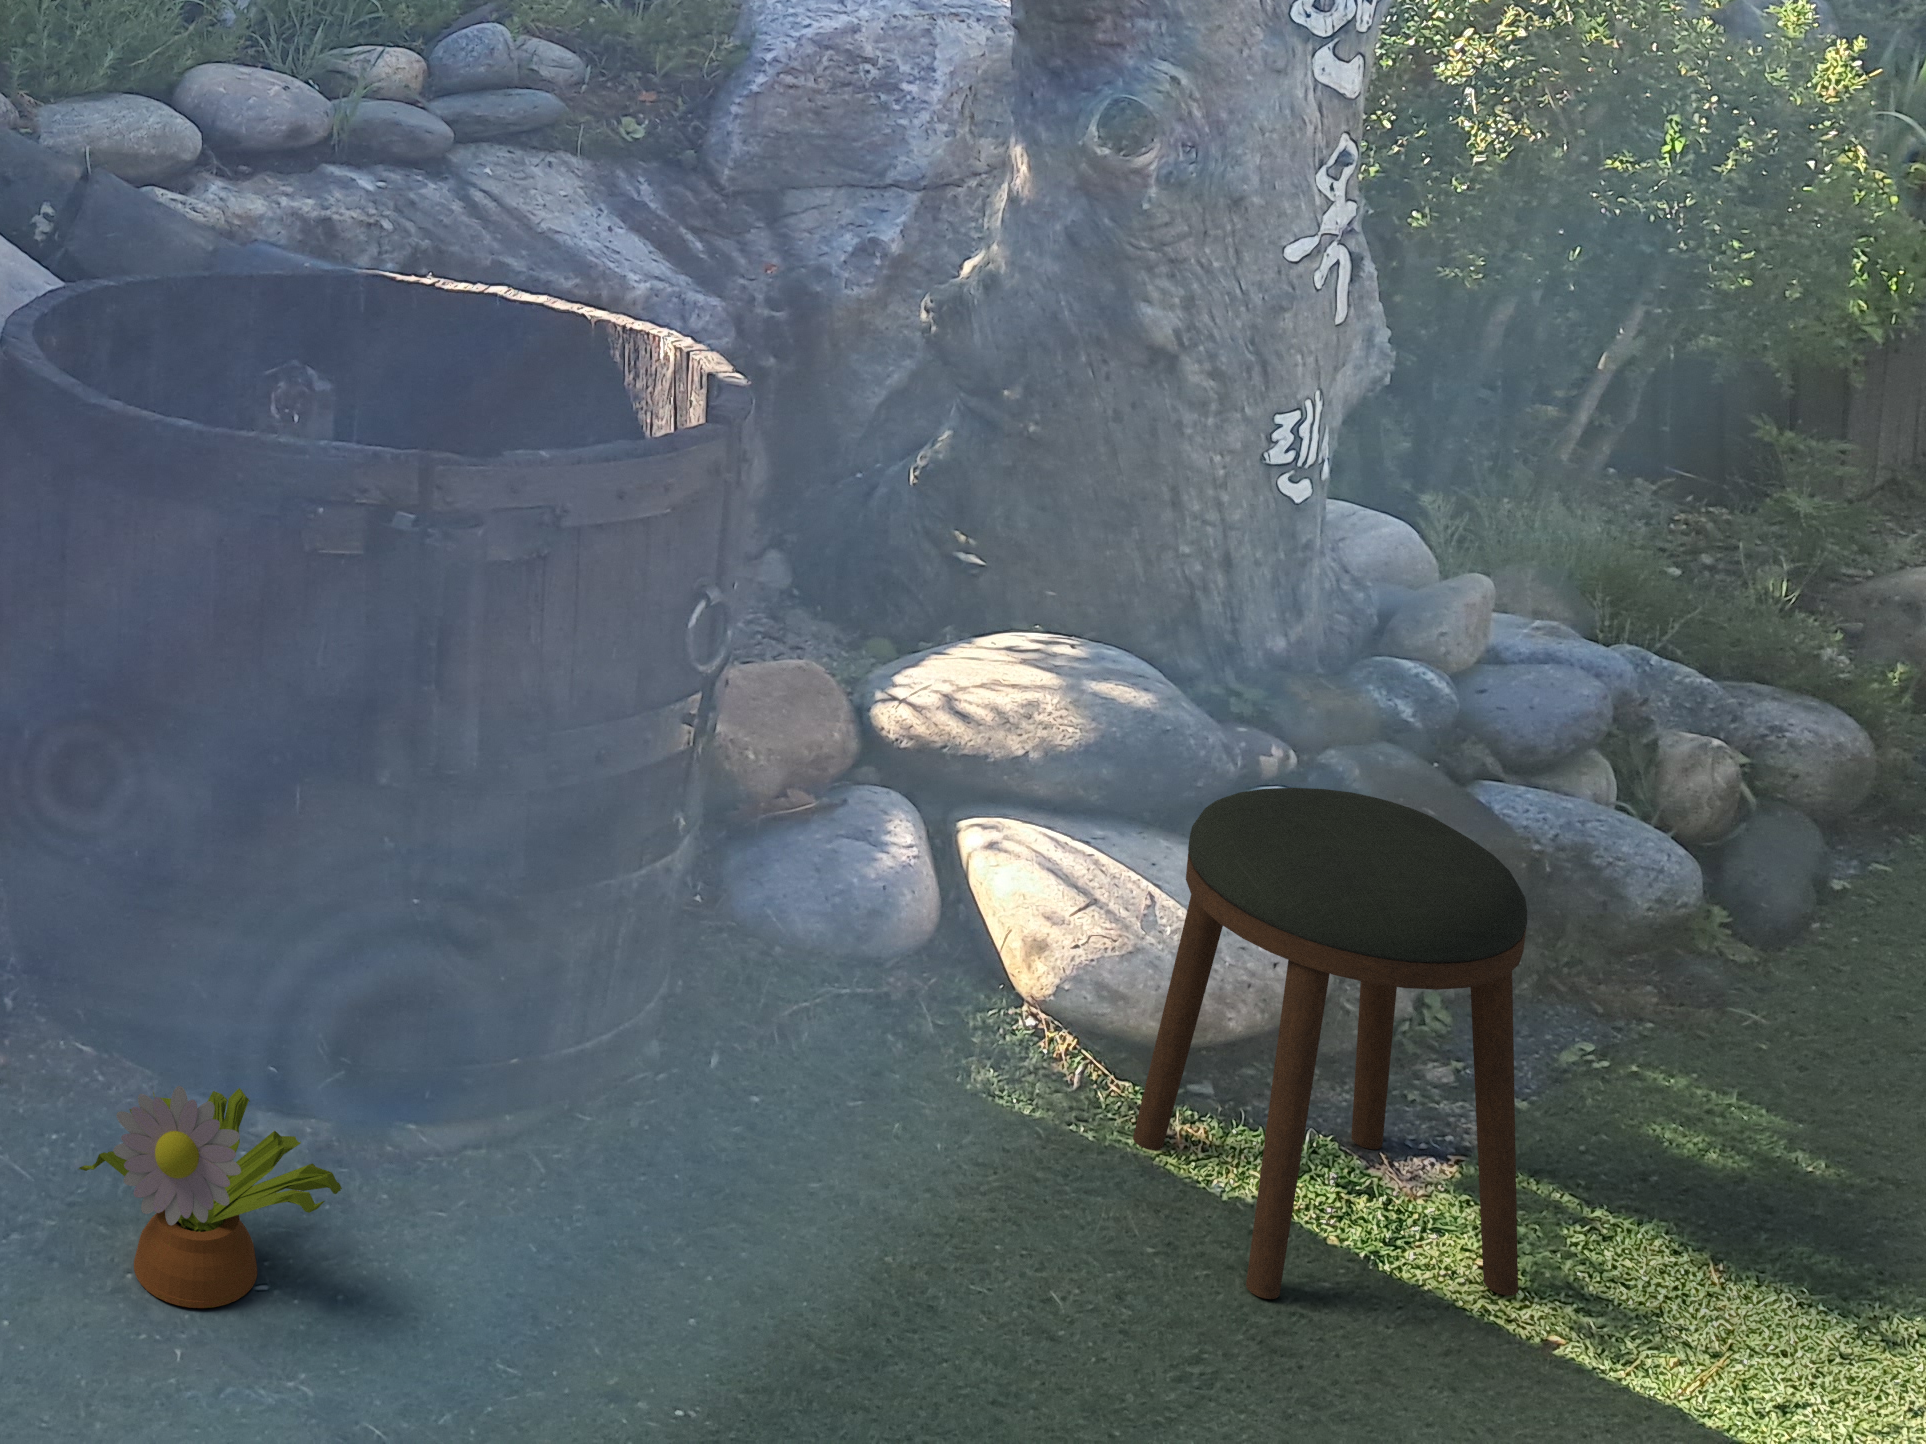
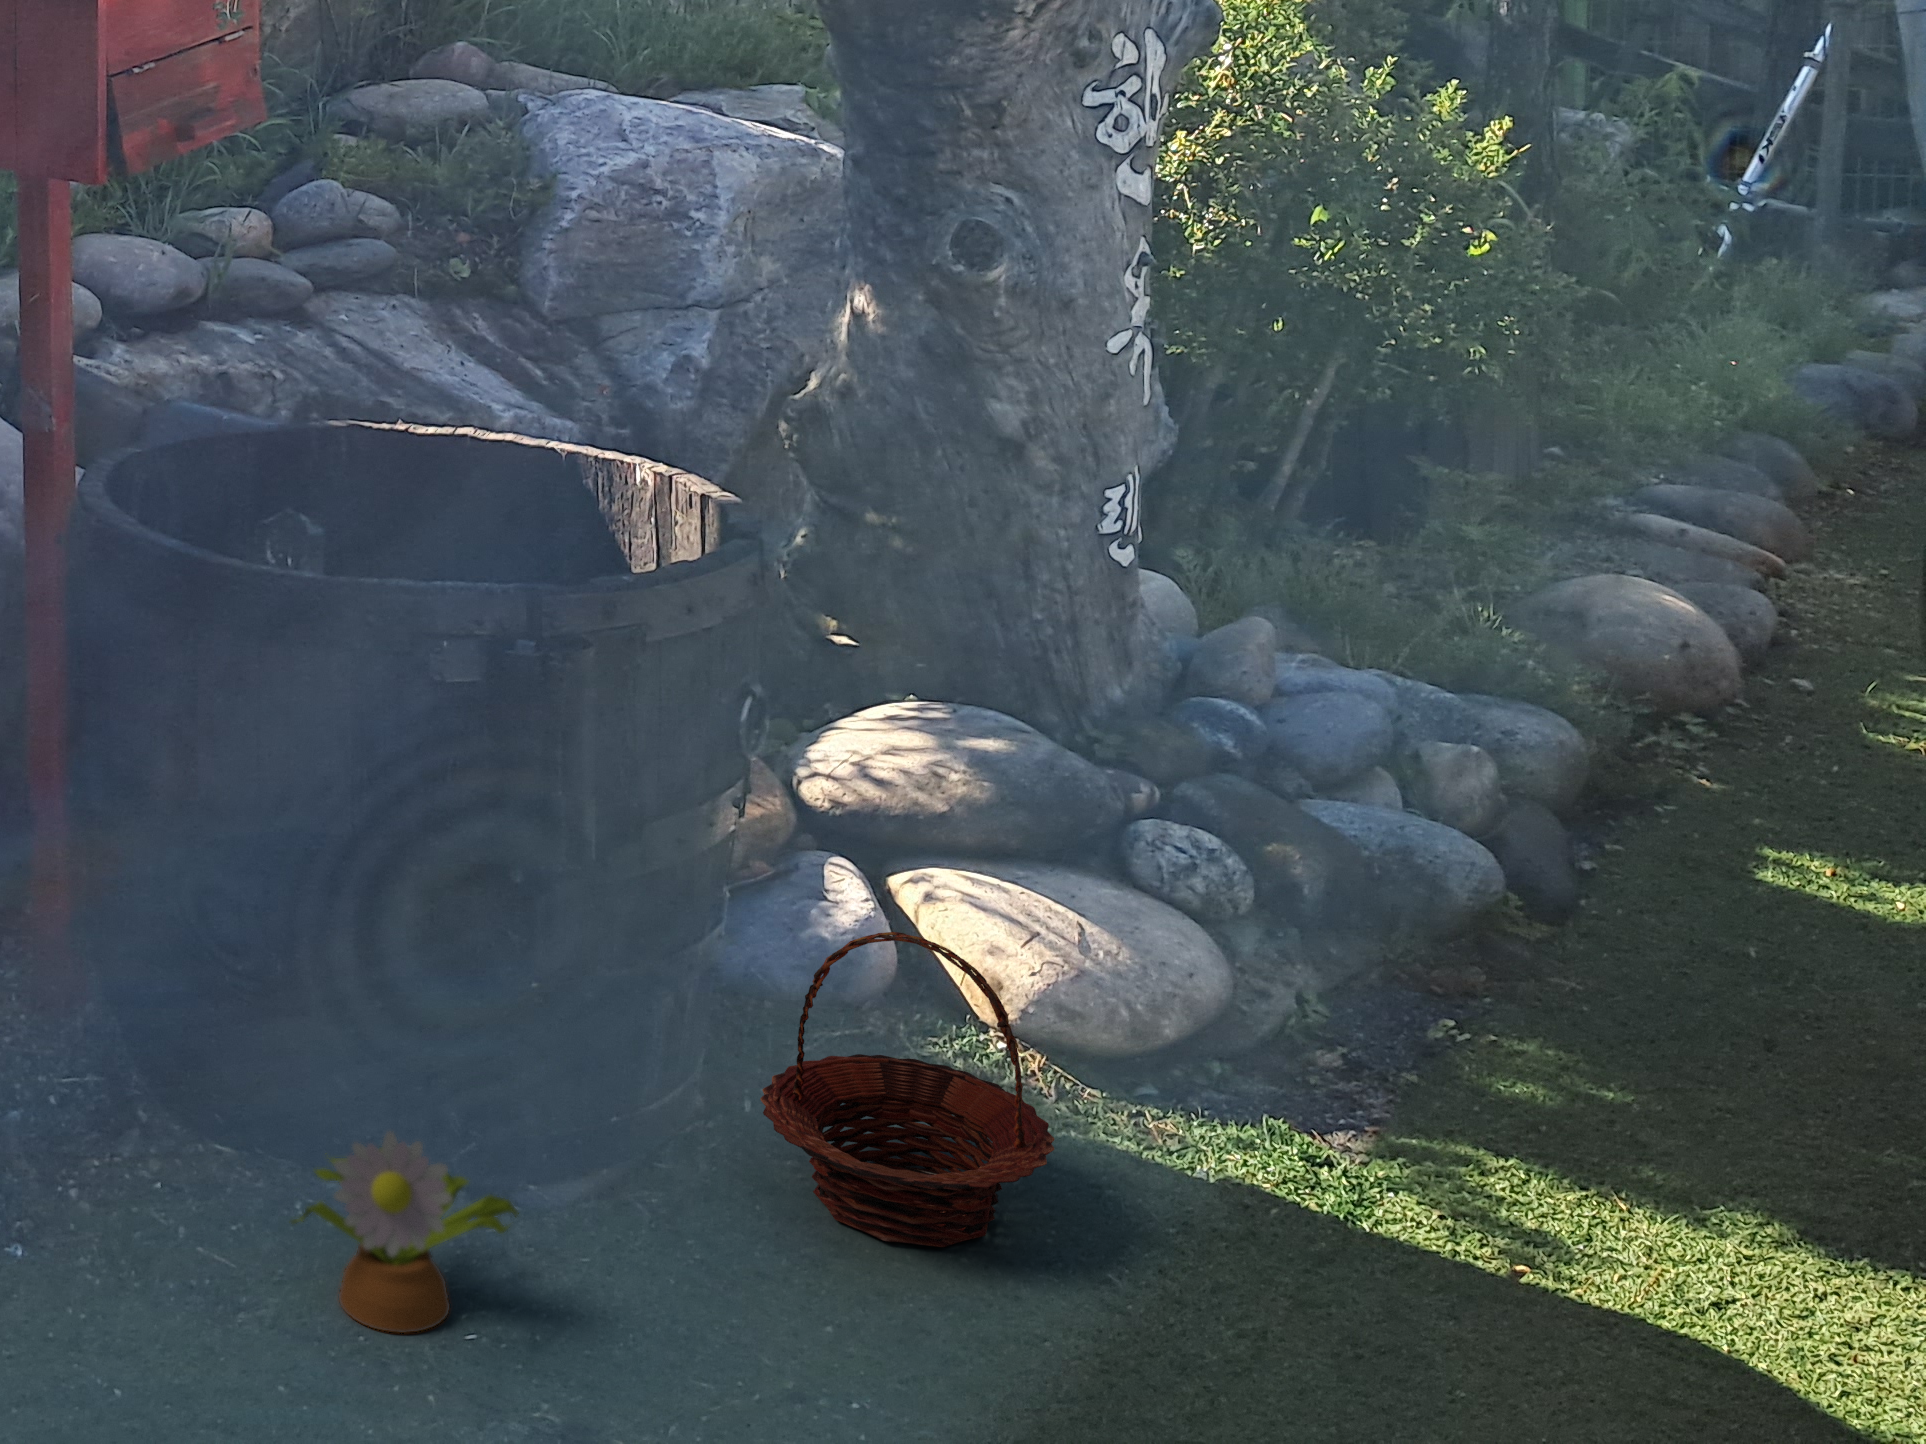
stool: present [1133,788,1527,1299] -> none [1122,790,1470,1226]
basket: none [676,913,1006,1278] -> present [760,932,1055,1247]

